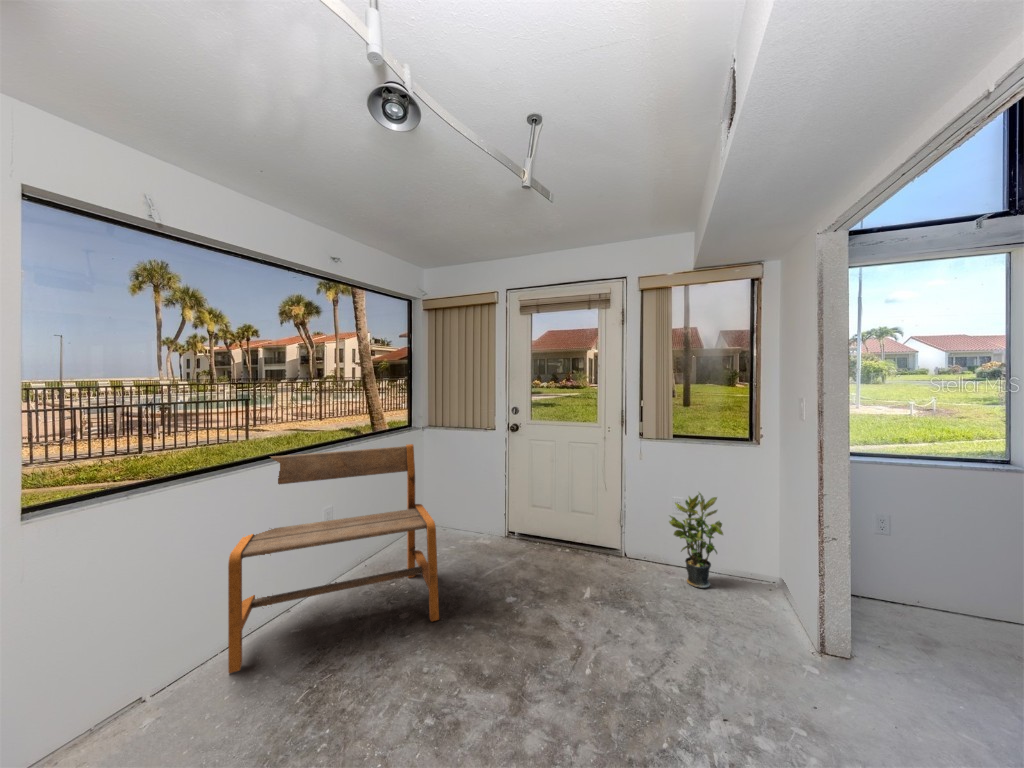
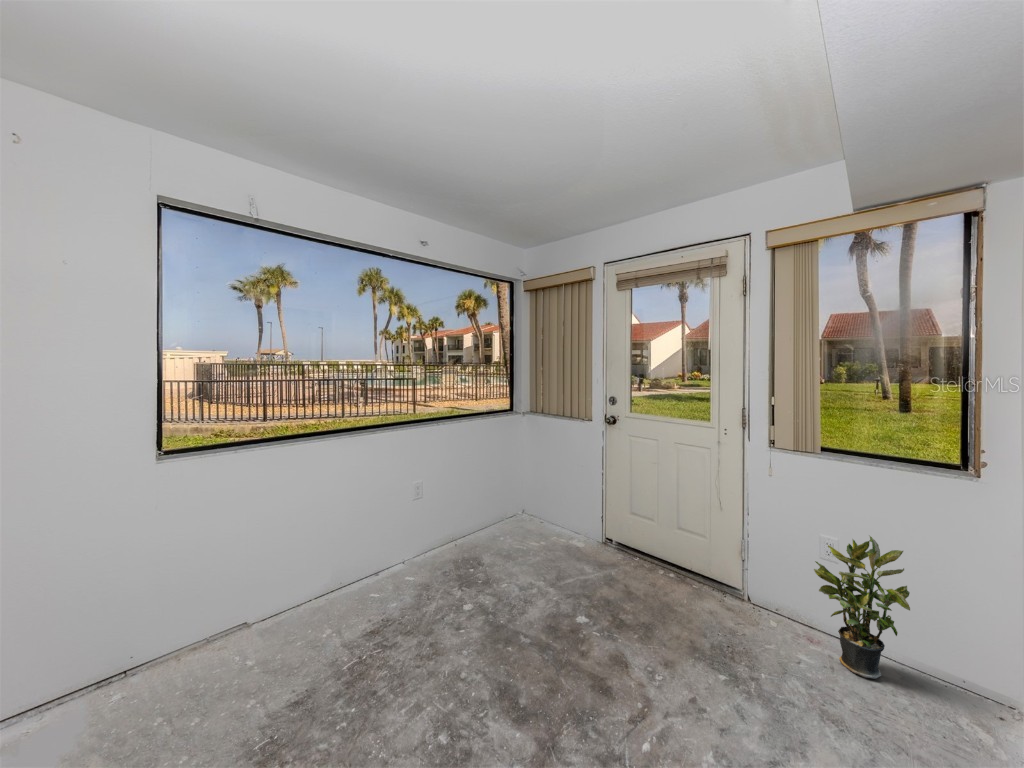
bench: present [228,444,439,673] -> none [308,431,499,622]

